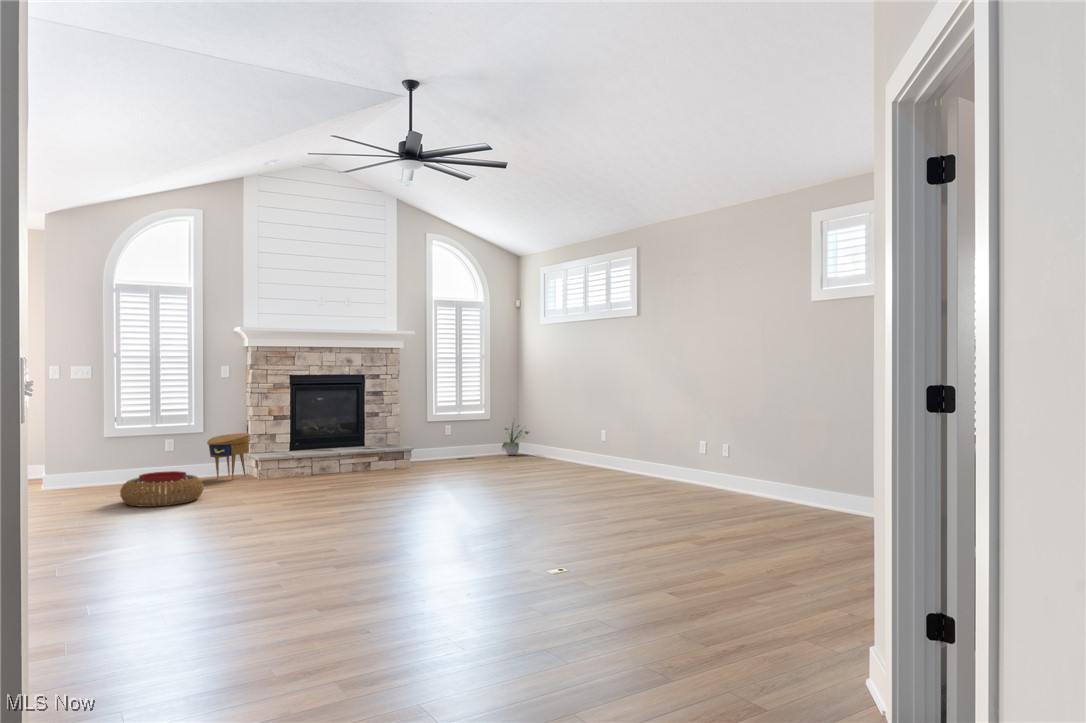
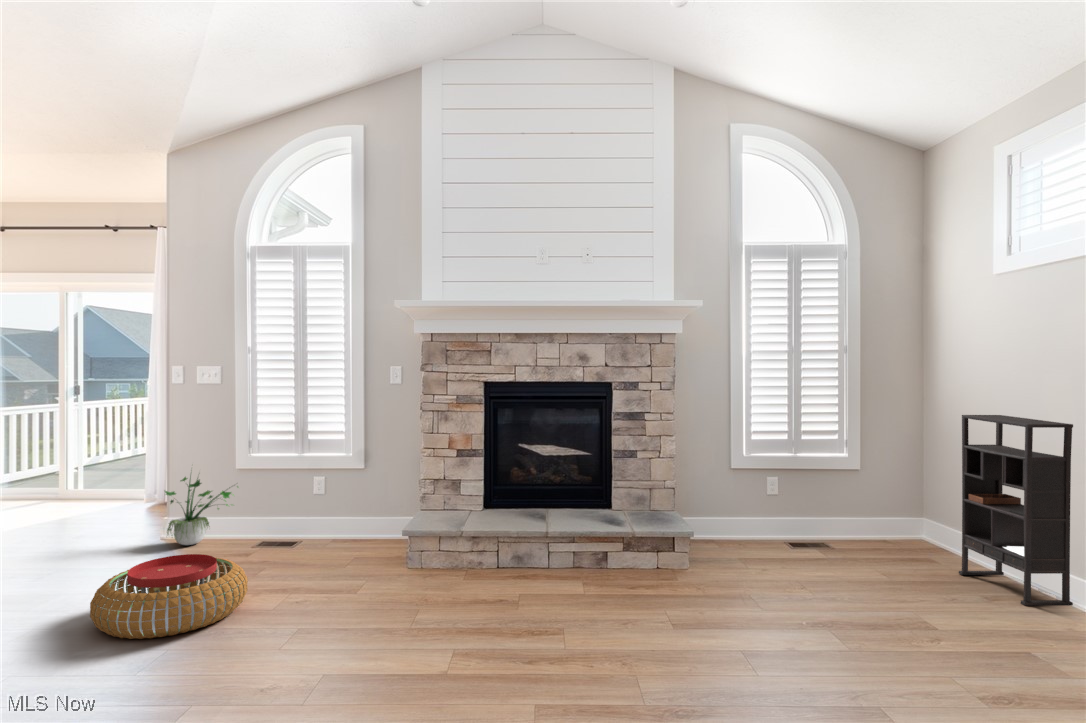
bookshelf: none [531,387,569,464] -> present [959,415,1073,606]
potted plant: present [502,422,529,455] -> present [165,476,231,545]
side table: present [207,433,250,480] -> none [353,473,418,554]

